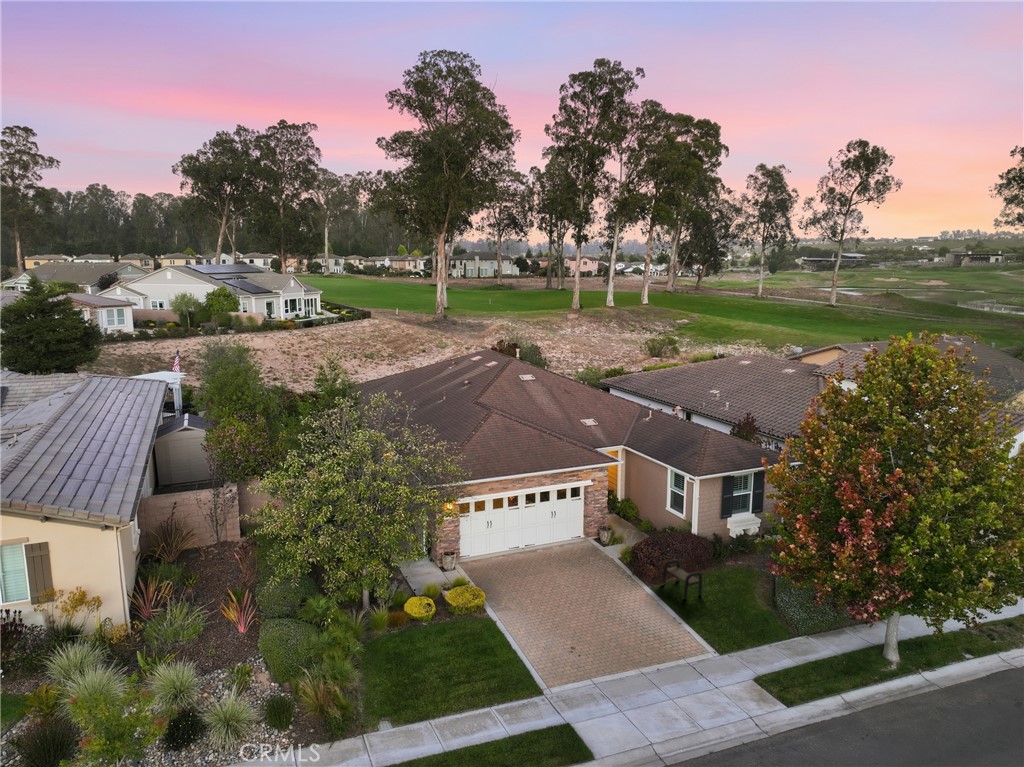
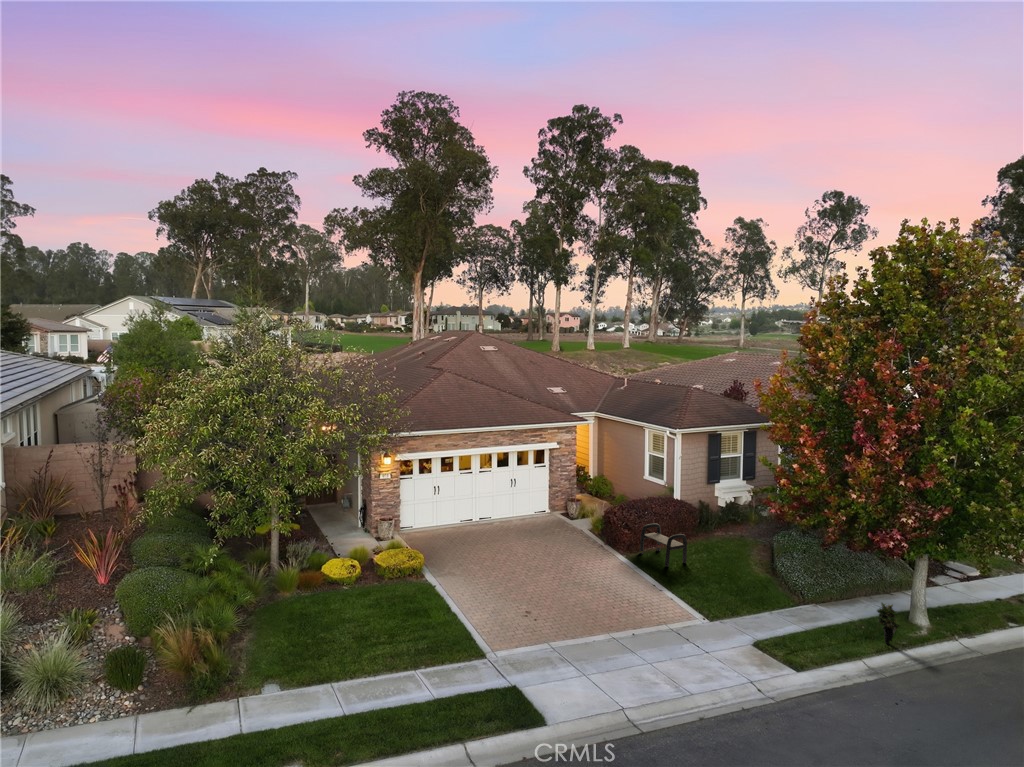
potted plant: none [855,646,874,681] -> present [877,603,899,644]

